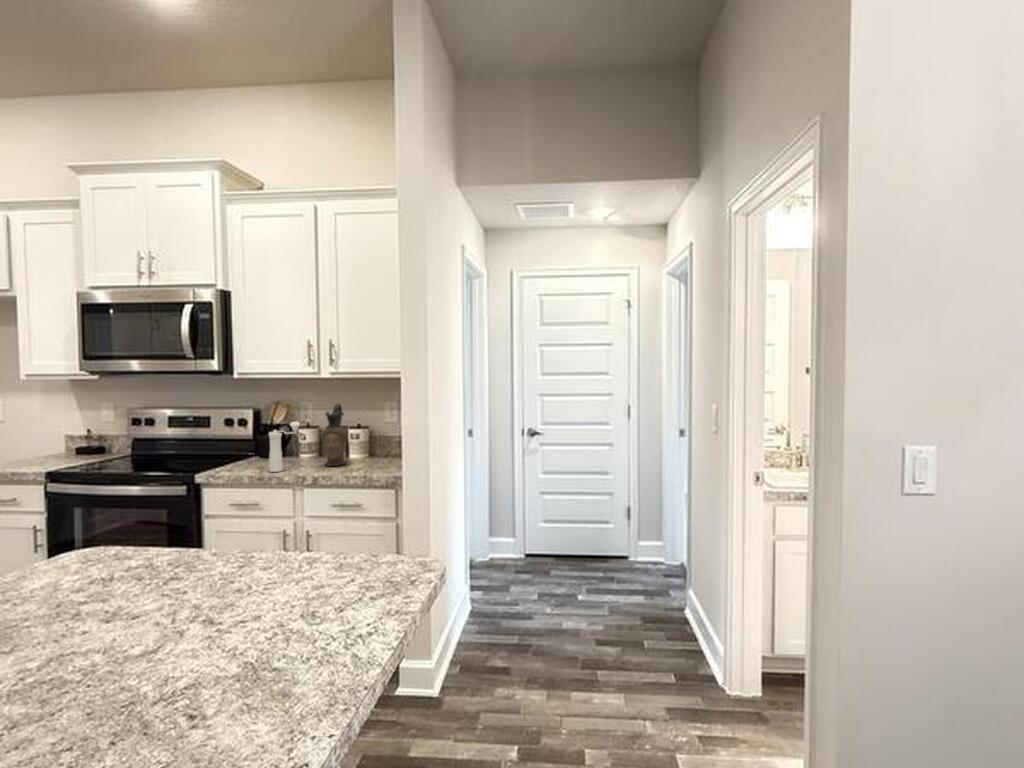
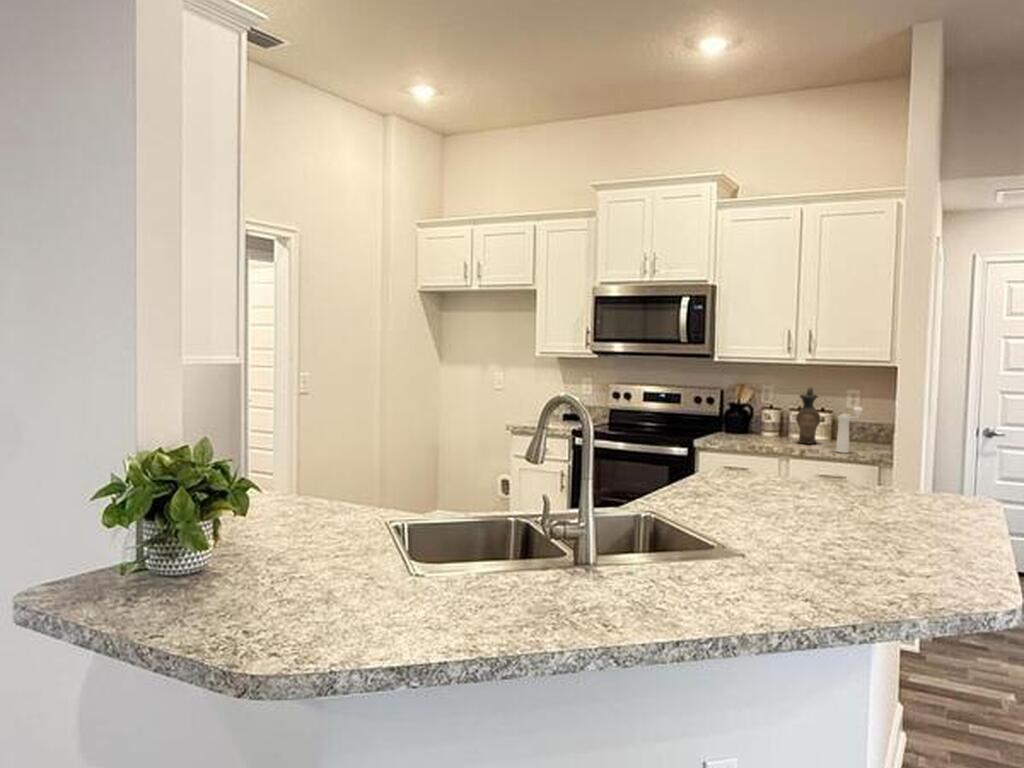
pepper mill: present [269,422,300,472] -> present [836,407,863,453]

